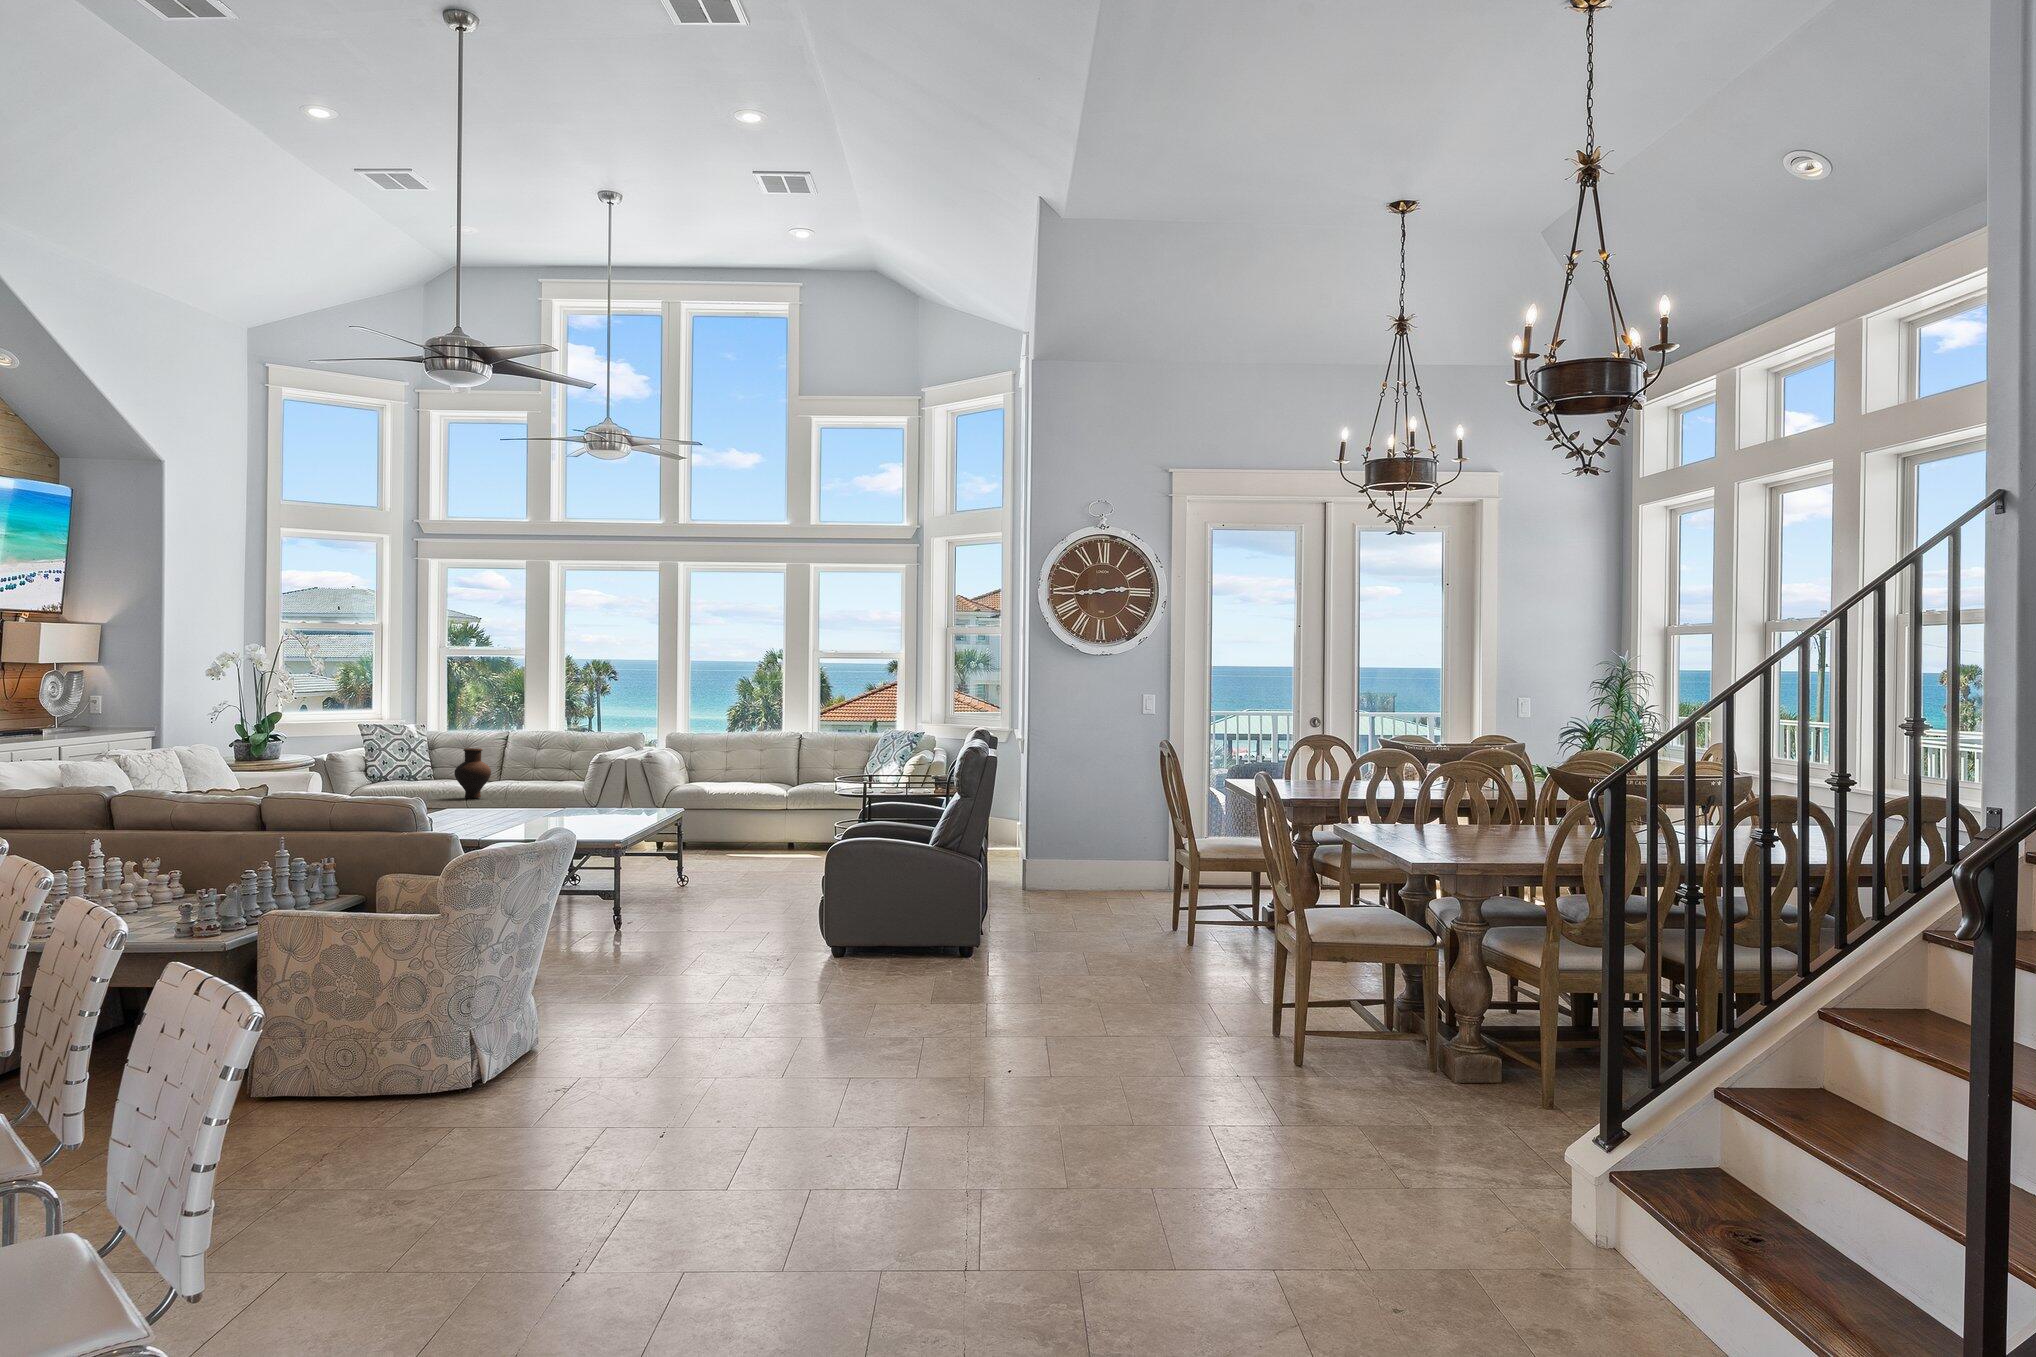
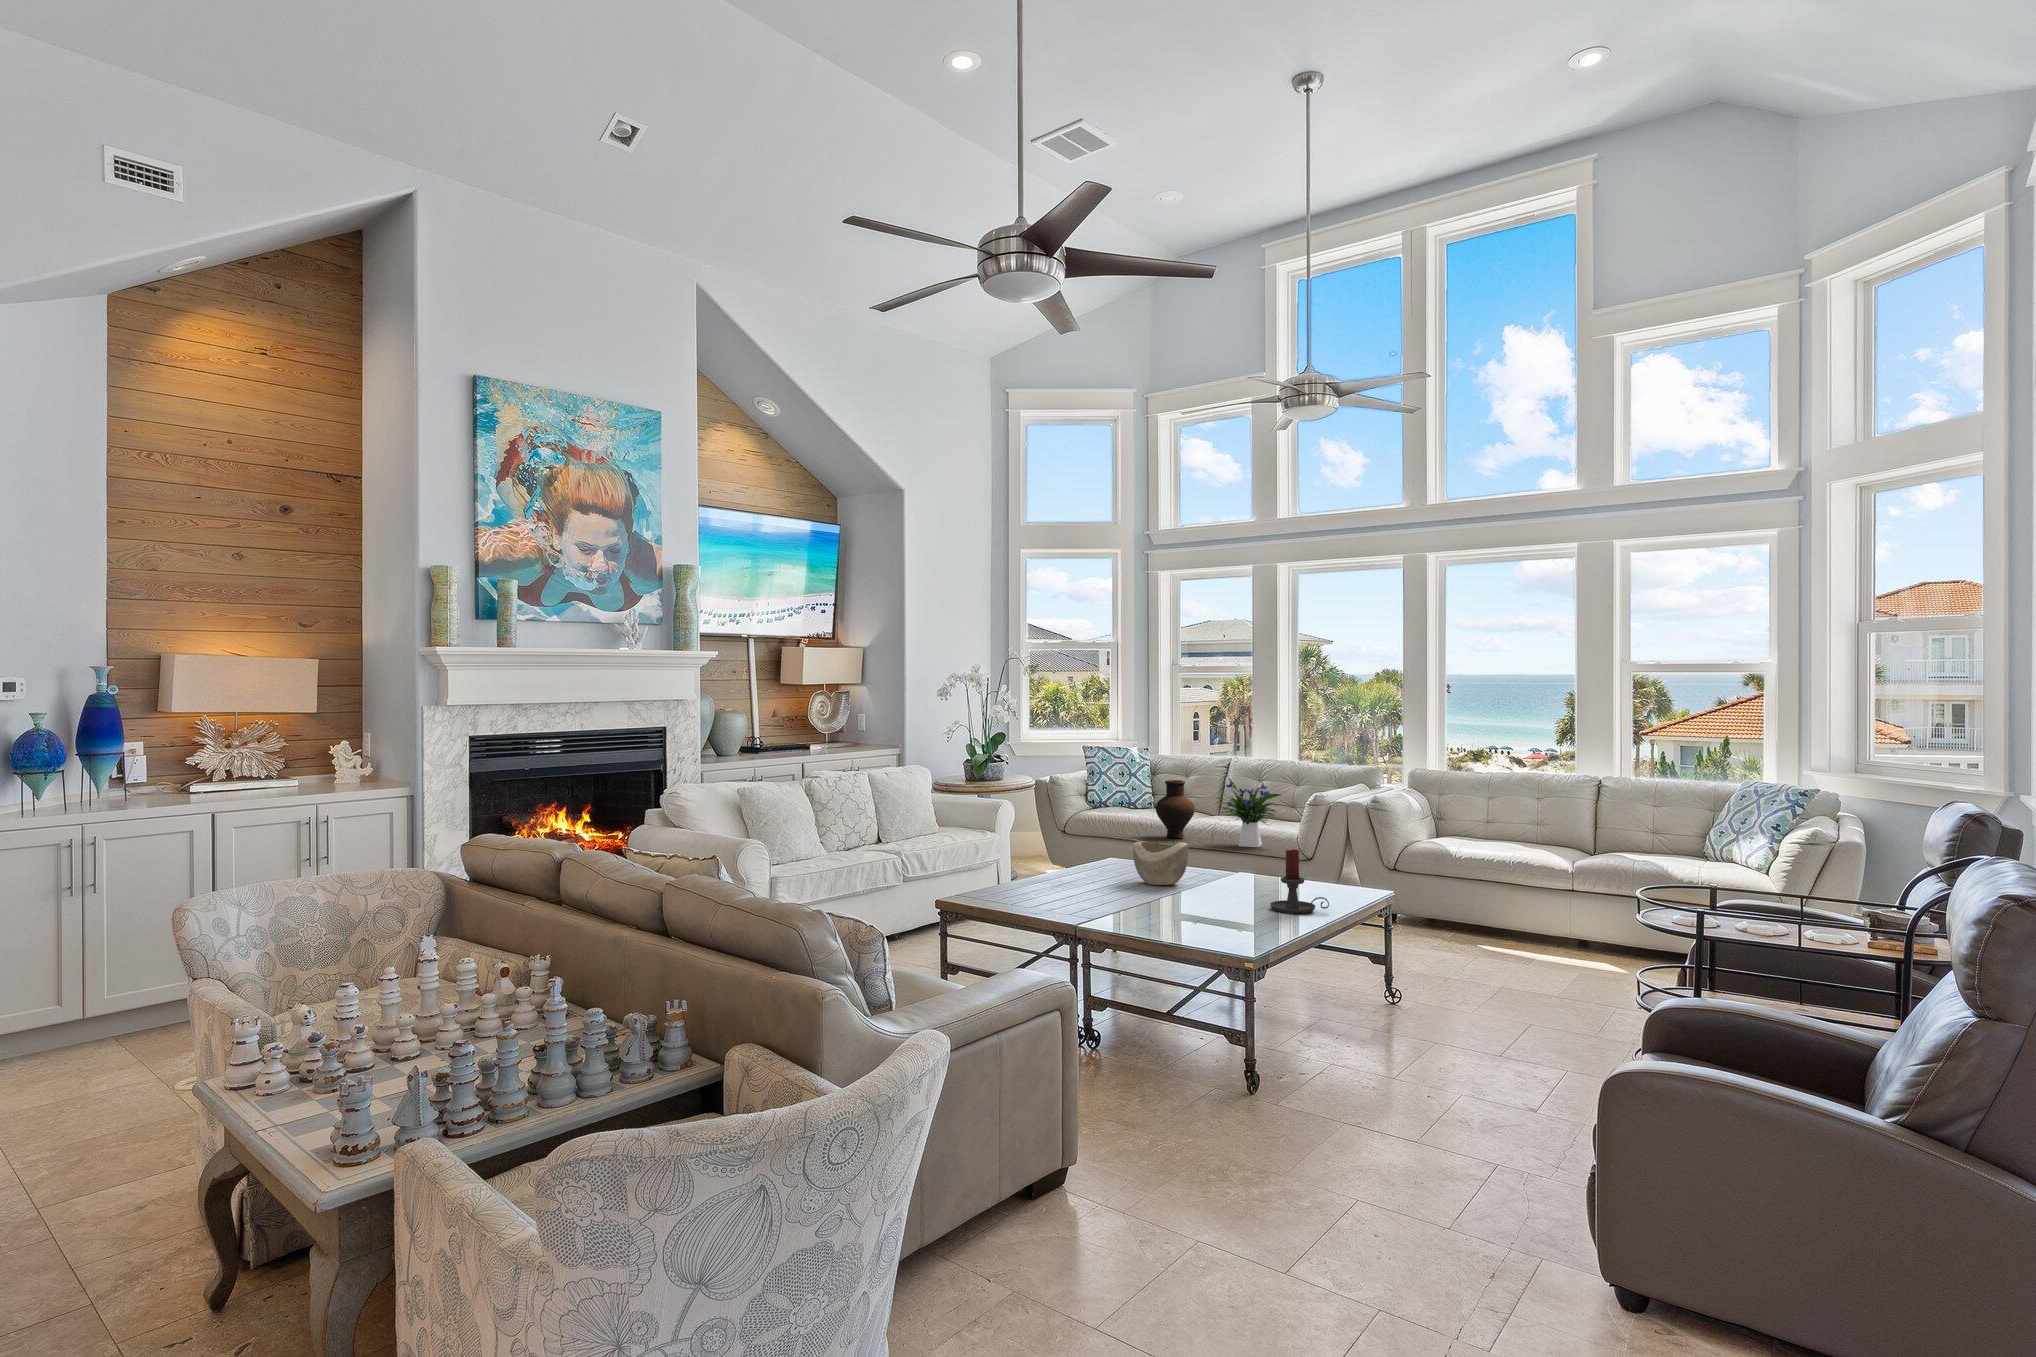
flower arrangement: none [515,743,572,800] -> present [1221,778,1281,847]
candle holder: none [602,780,644,824] -> present [1270,849,1329,914]
decorative bowl: none [482,785,528,819] -> present [1133,841,1188,885]

